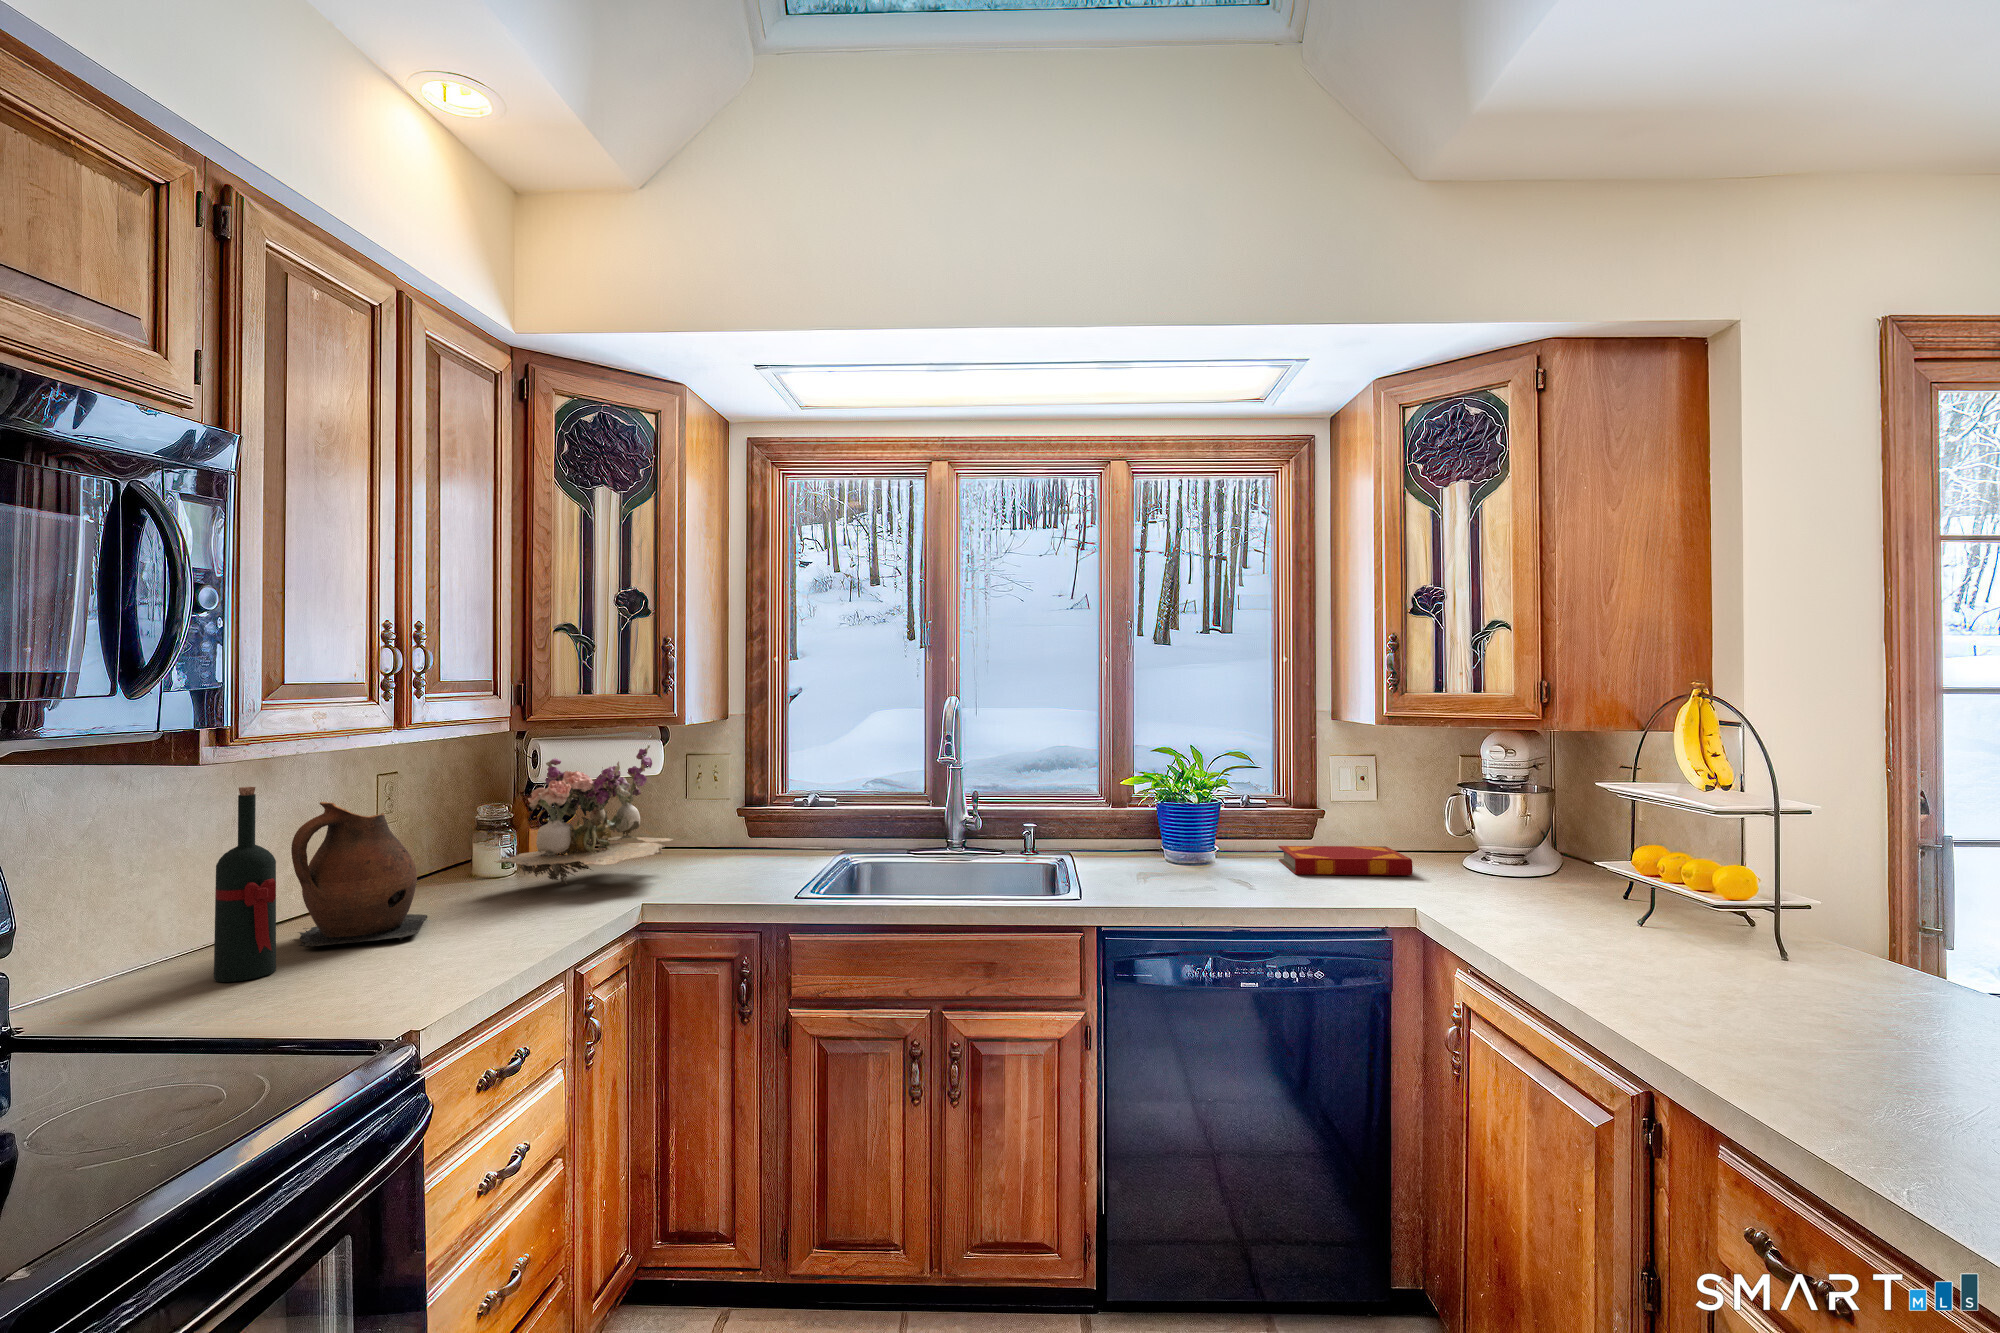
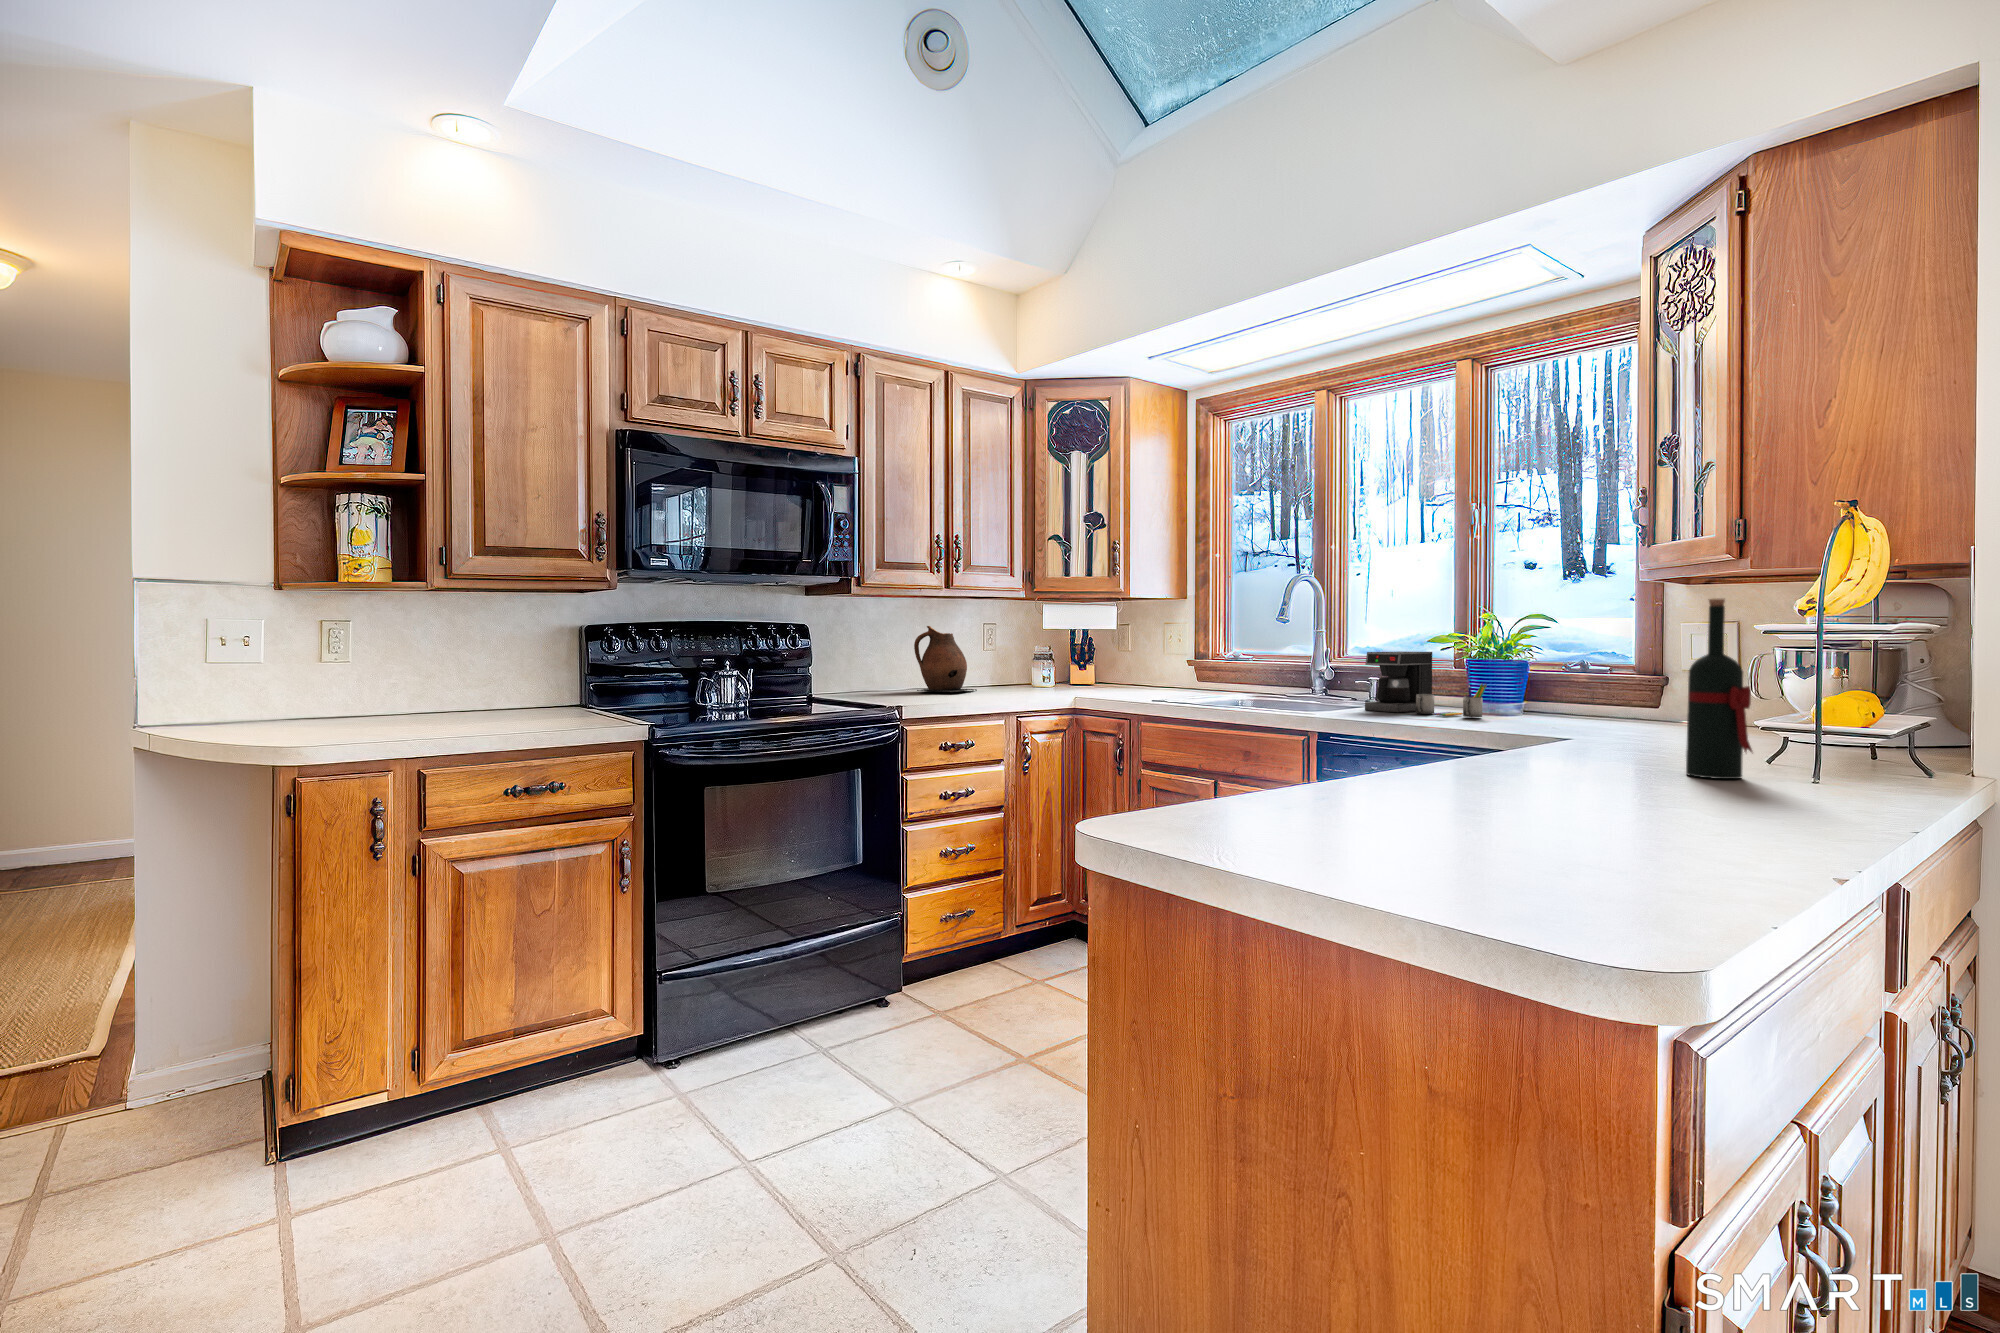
flower arrangement: present [494,745,673,884] -> none [1020,611,1122,689]
wine bottle: present [214,787,276,982] -> present [1686,599,1752,779]
coffee maker: none [1126,804,1281,891] -> present [1365,651,1487,717]
hardback book: present [1278,846,1413,875] -> none [1542,700,1686,723]

